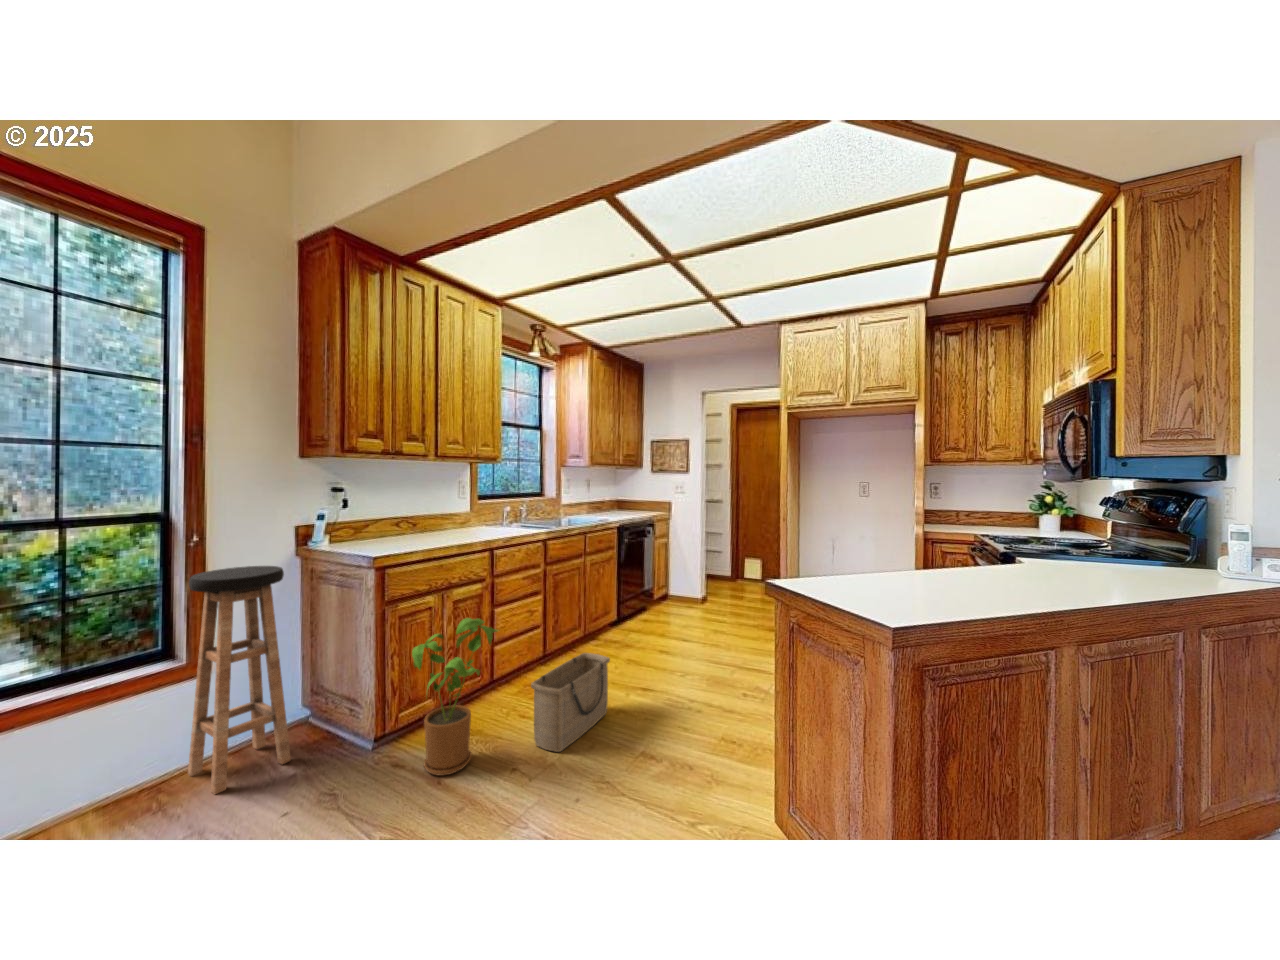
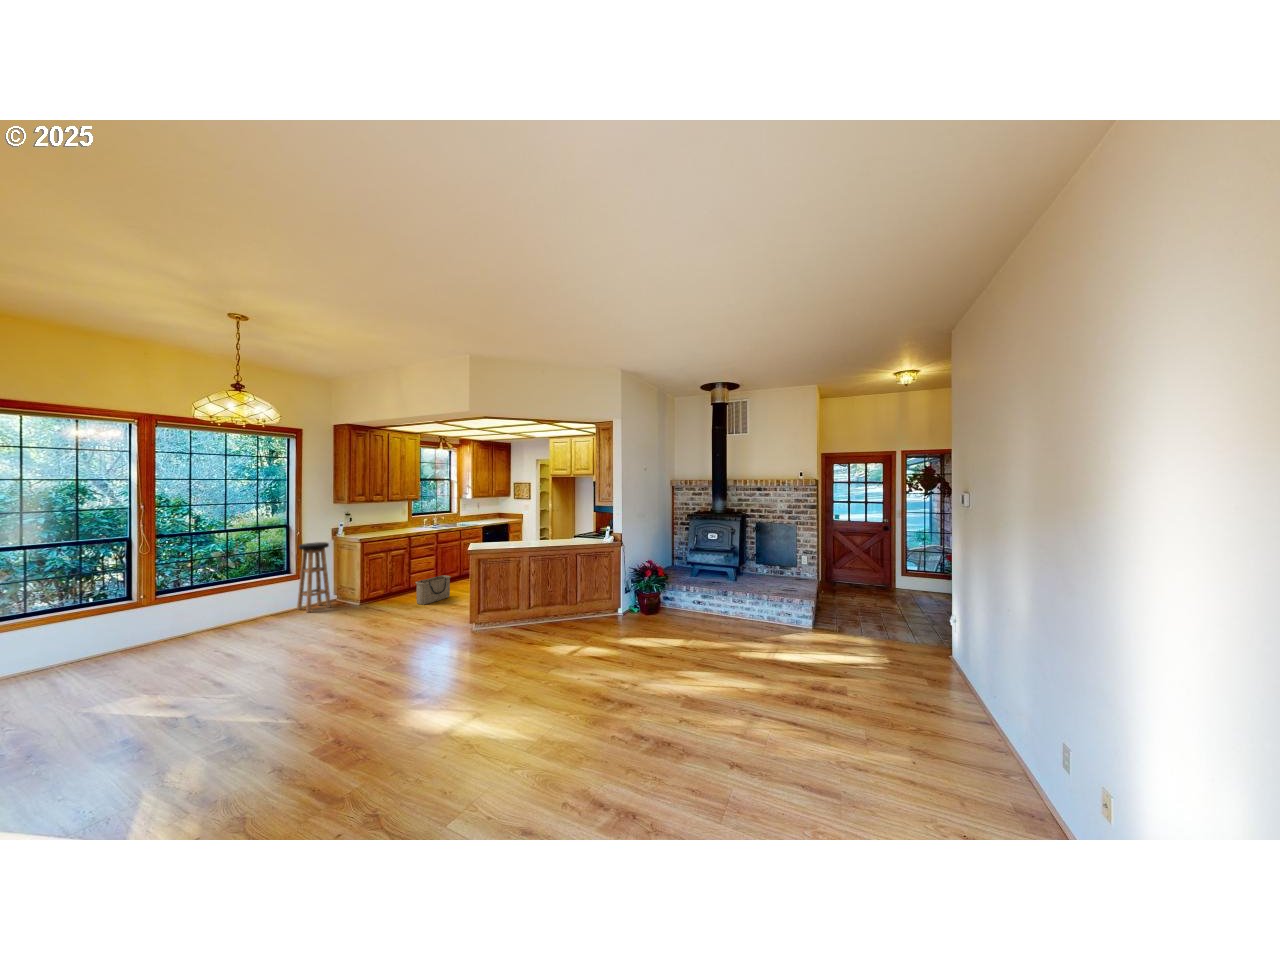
house plant: present [412,618,498,776] -> none [372,559,405,609]

